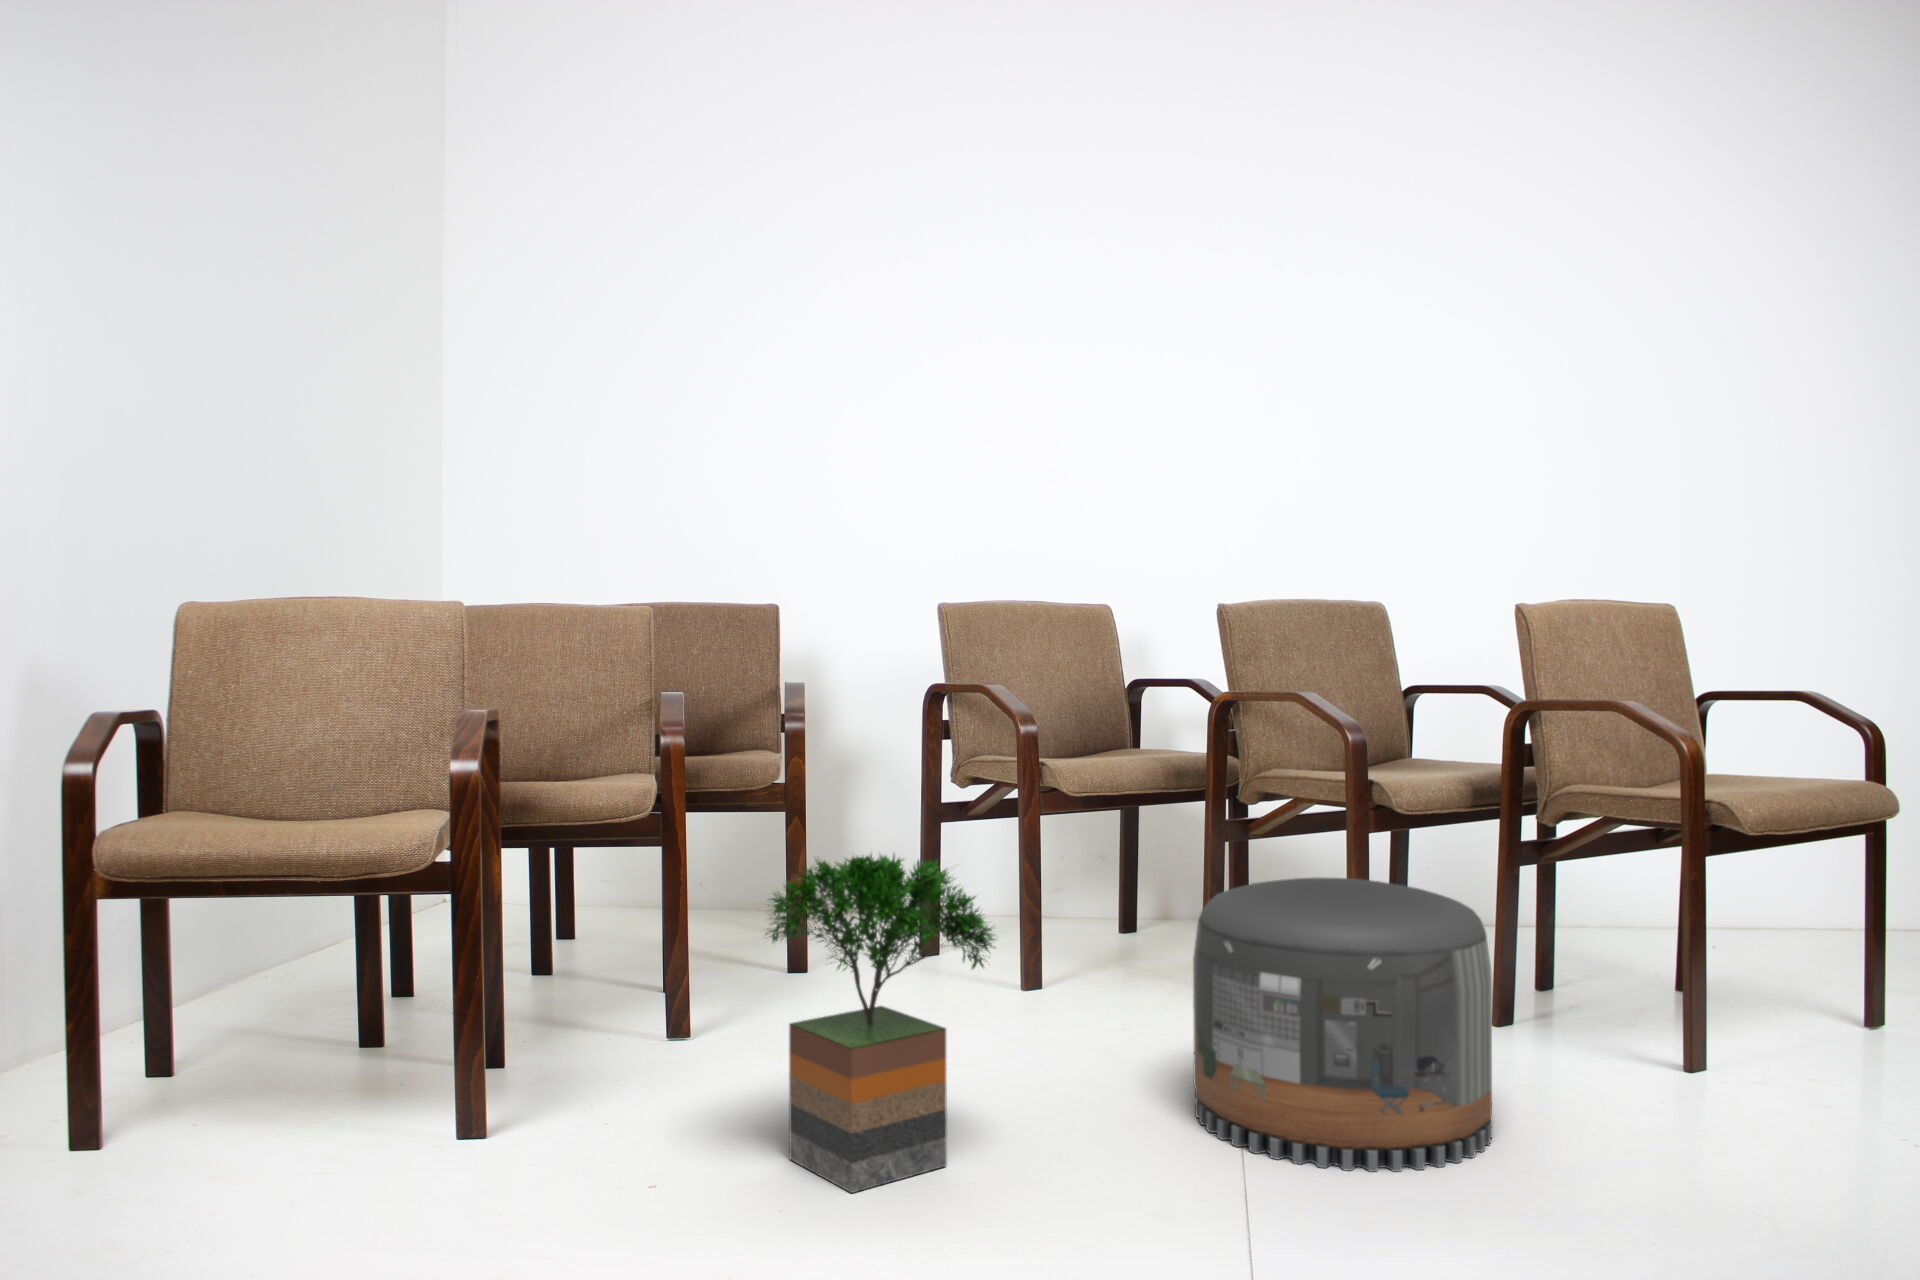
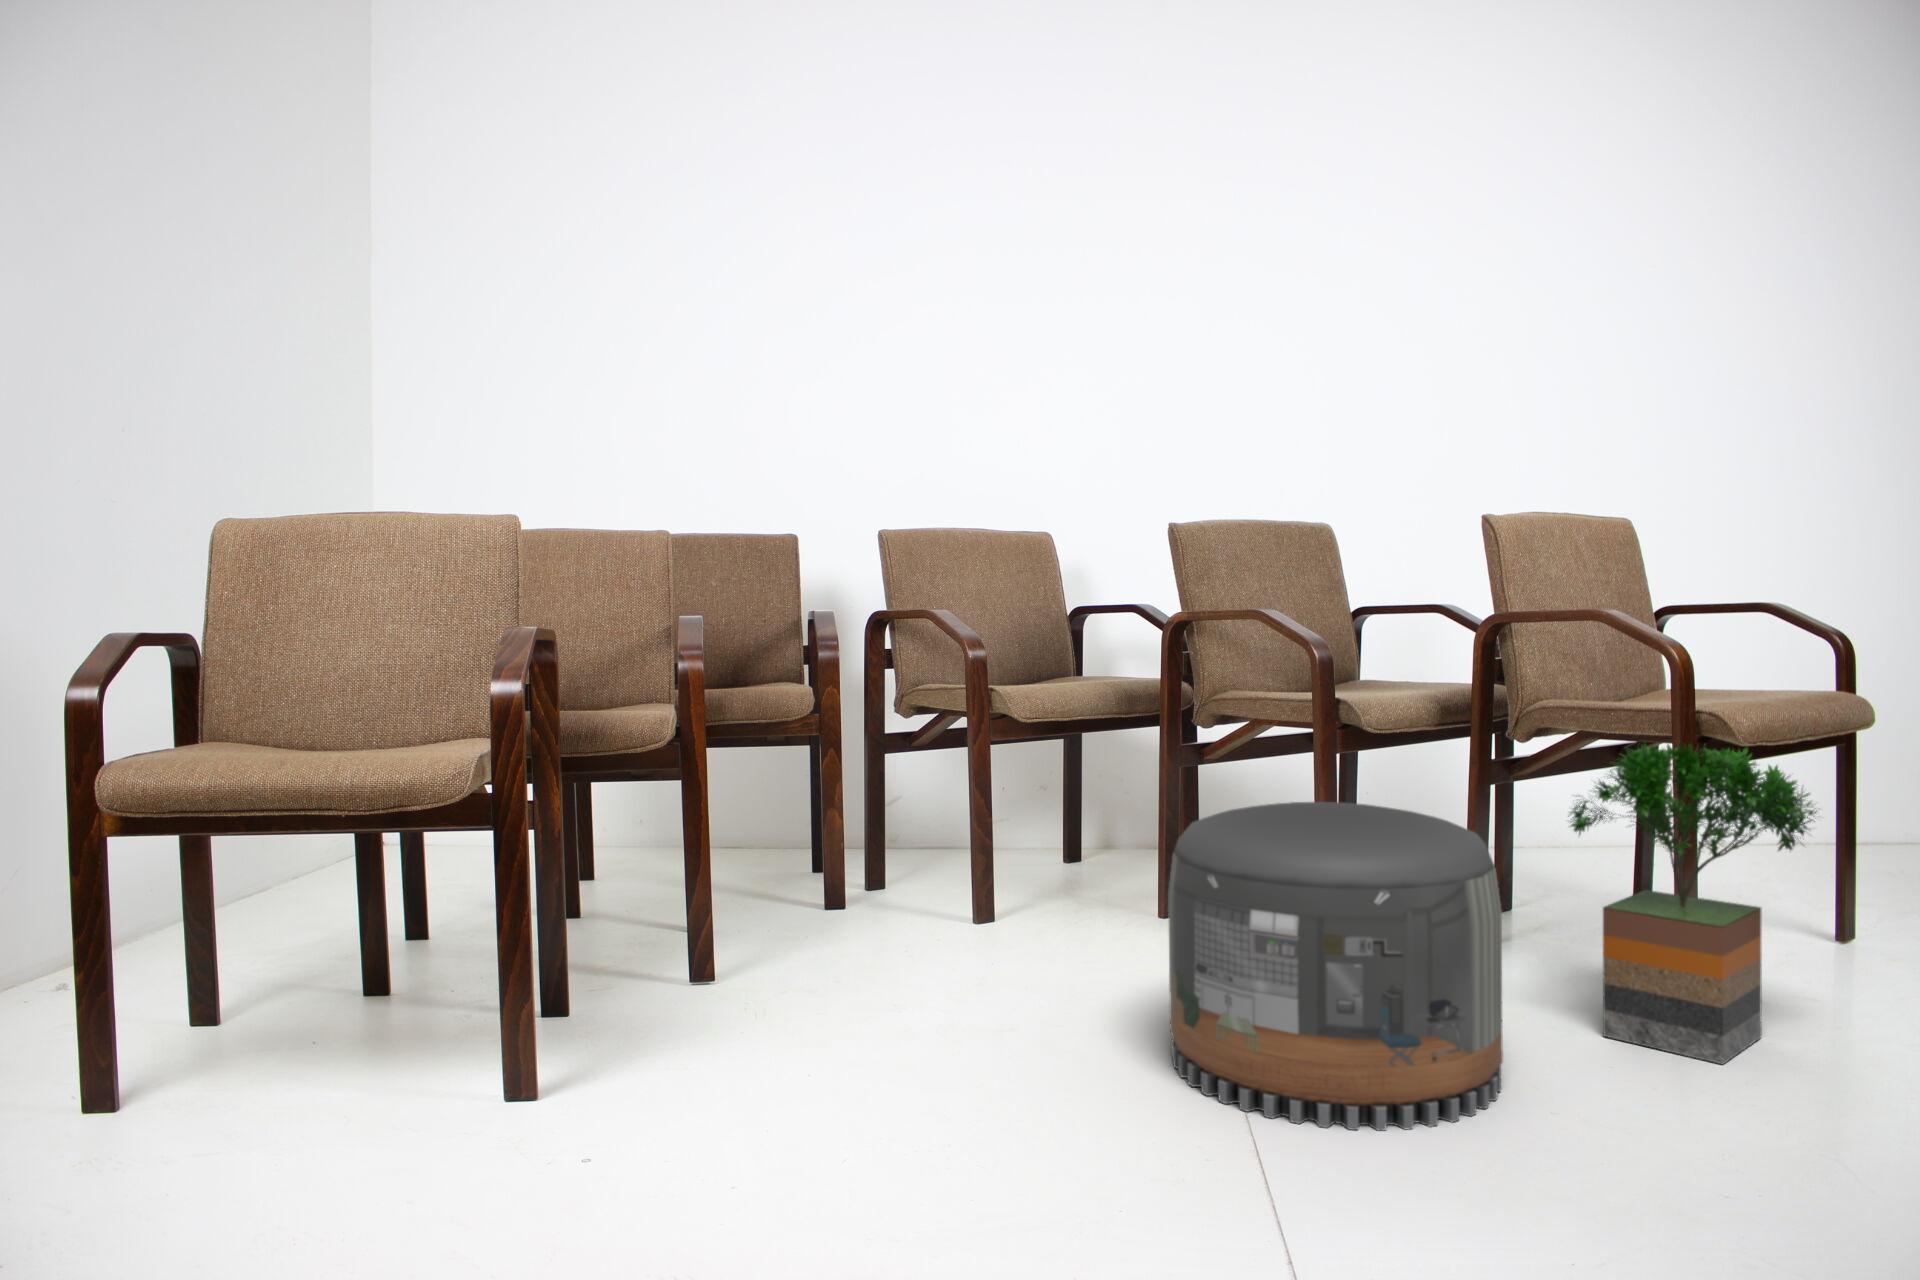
potted tree: present [765,854,996,1193] -> present [1568,744,1817,1064]

